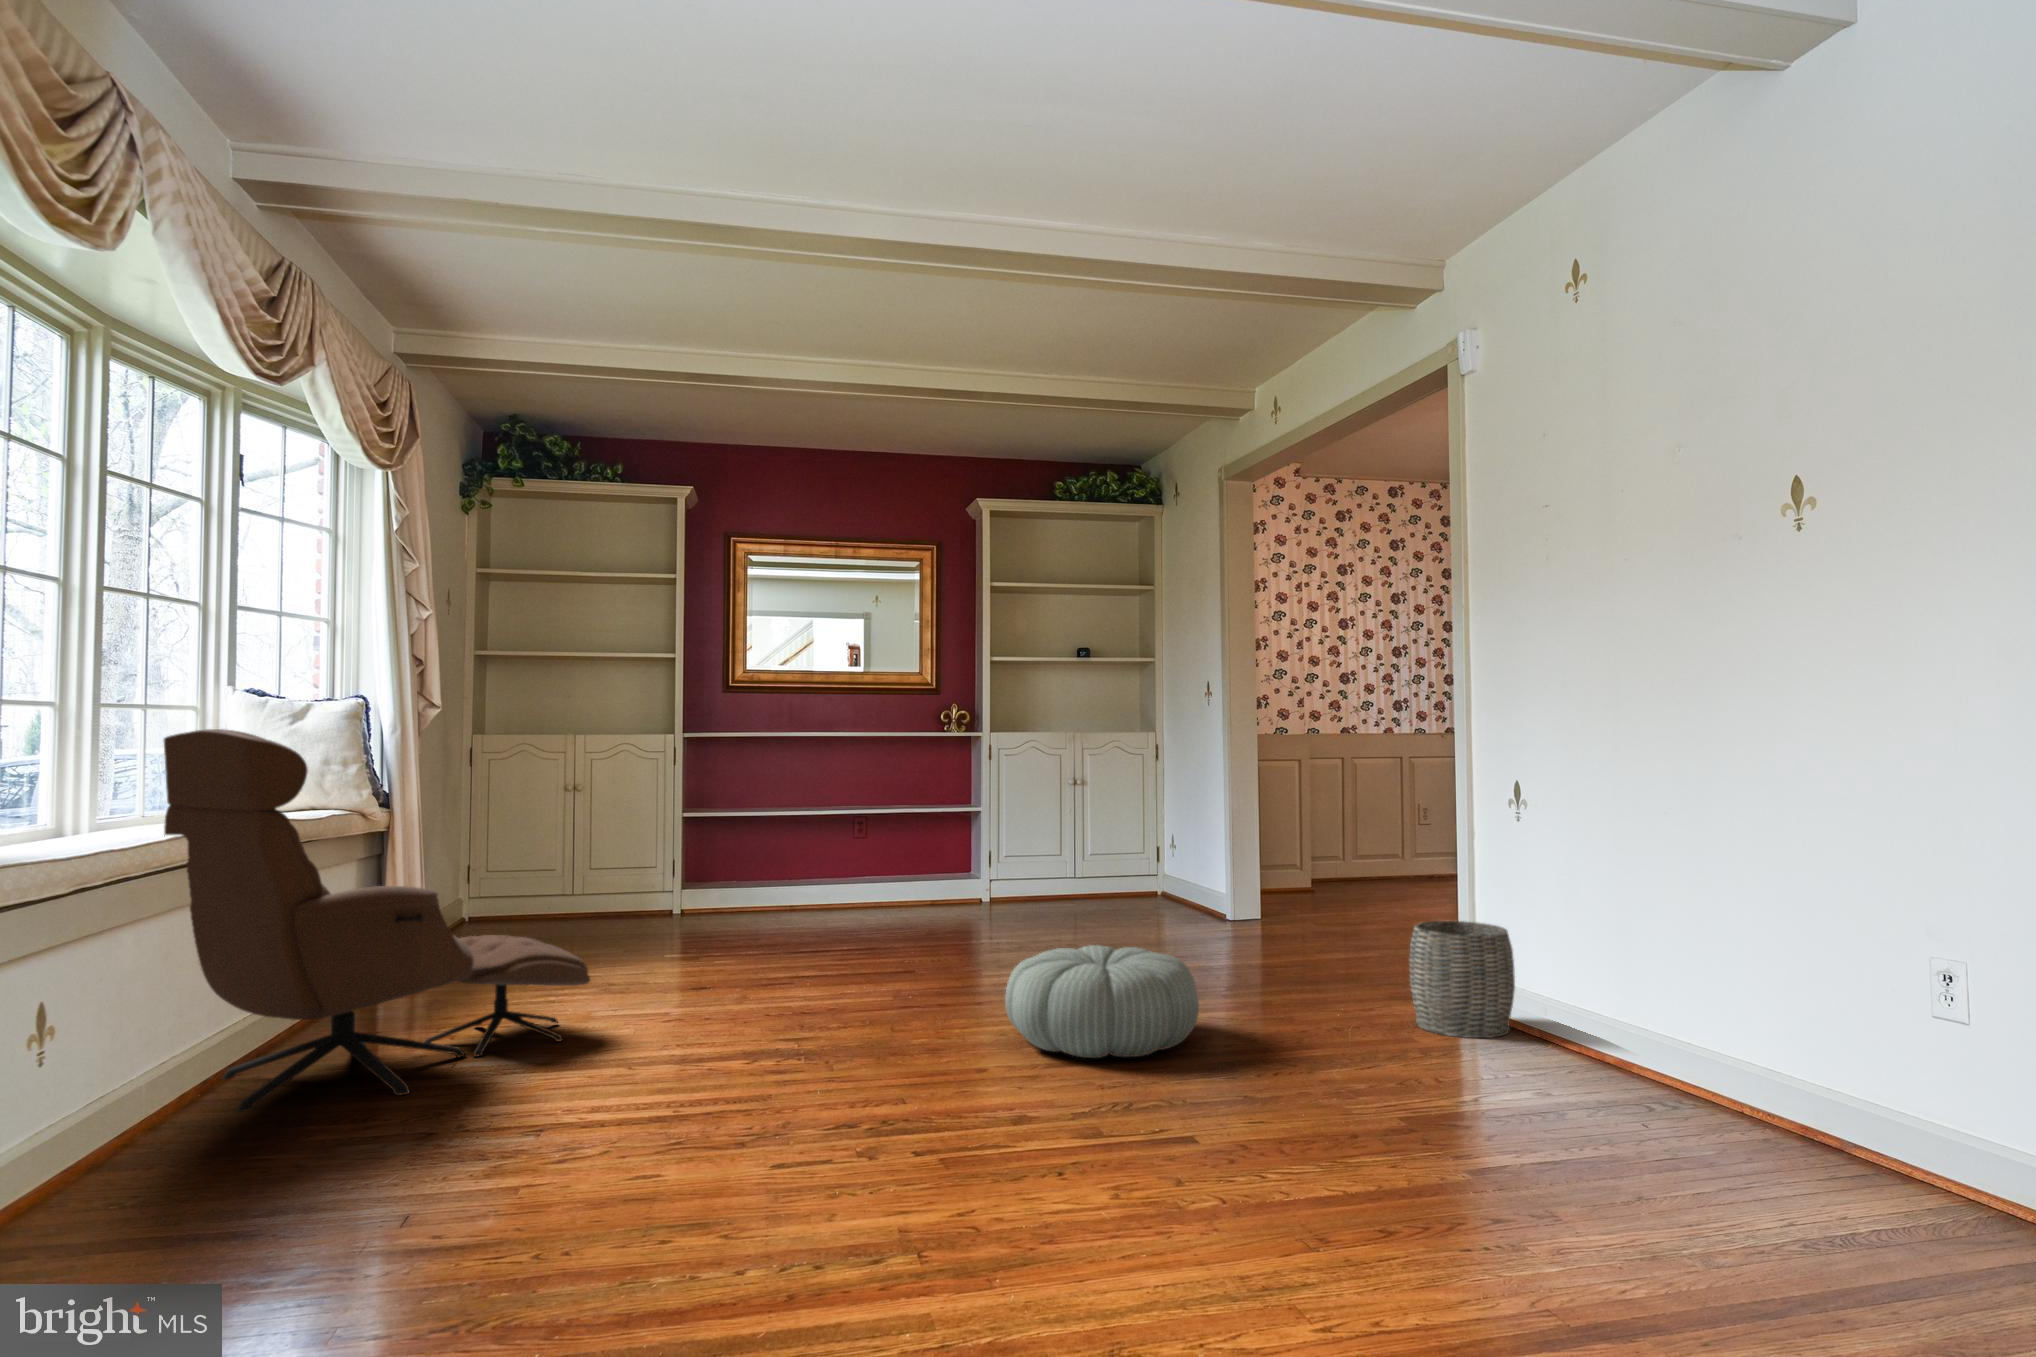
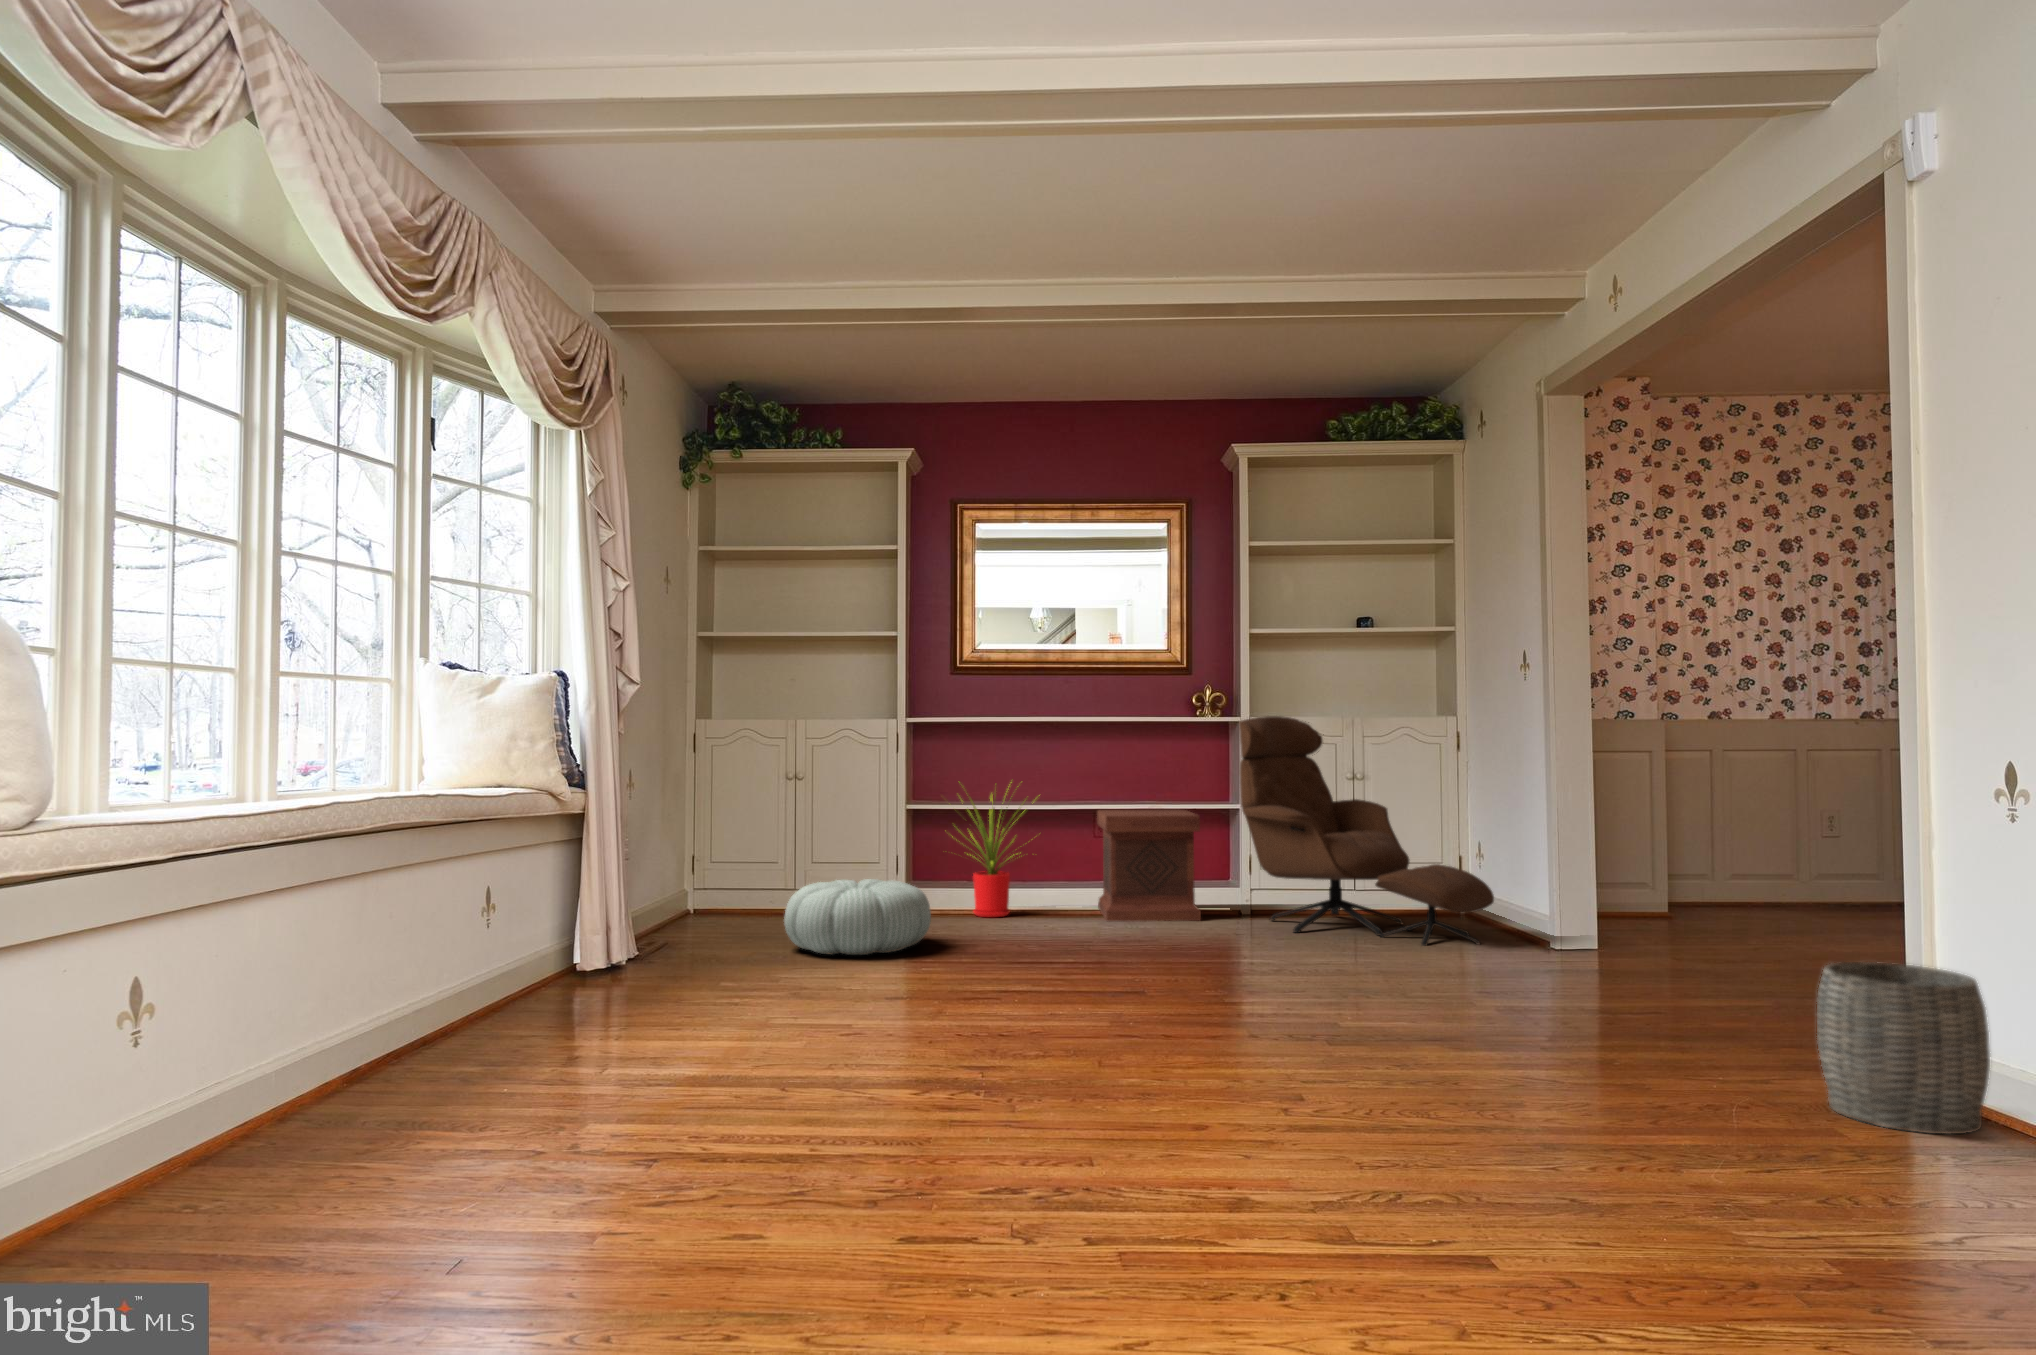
lounge chair: present [164,729,590,1112] -> present [1239,716,1494,946]
house plant: none [714,789,807,913] -> present [954,782,1025,917]
side table: none [854,813,945,913] -> present [1097,810,1201,921]
pouf: present [1005,945,1199,1058] -> present [784,879,931,955]

